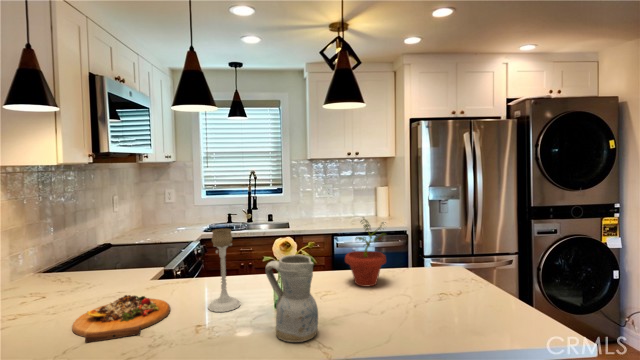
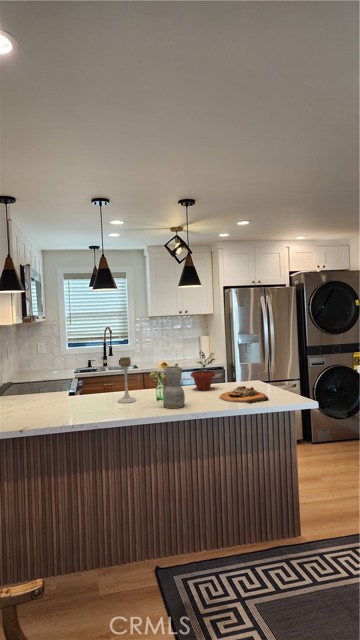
cutting board: present [72,295,170,343] -> present [220,386,269,403]

